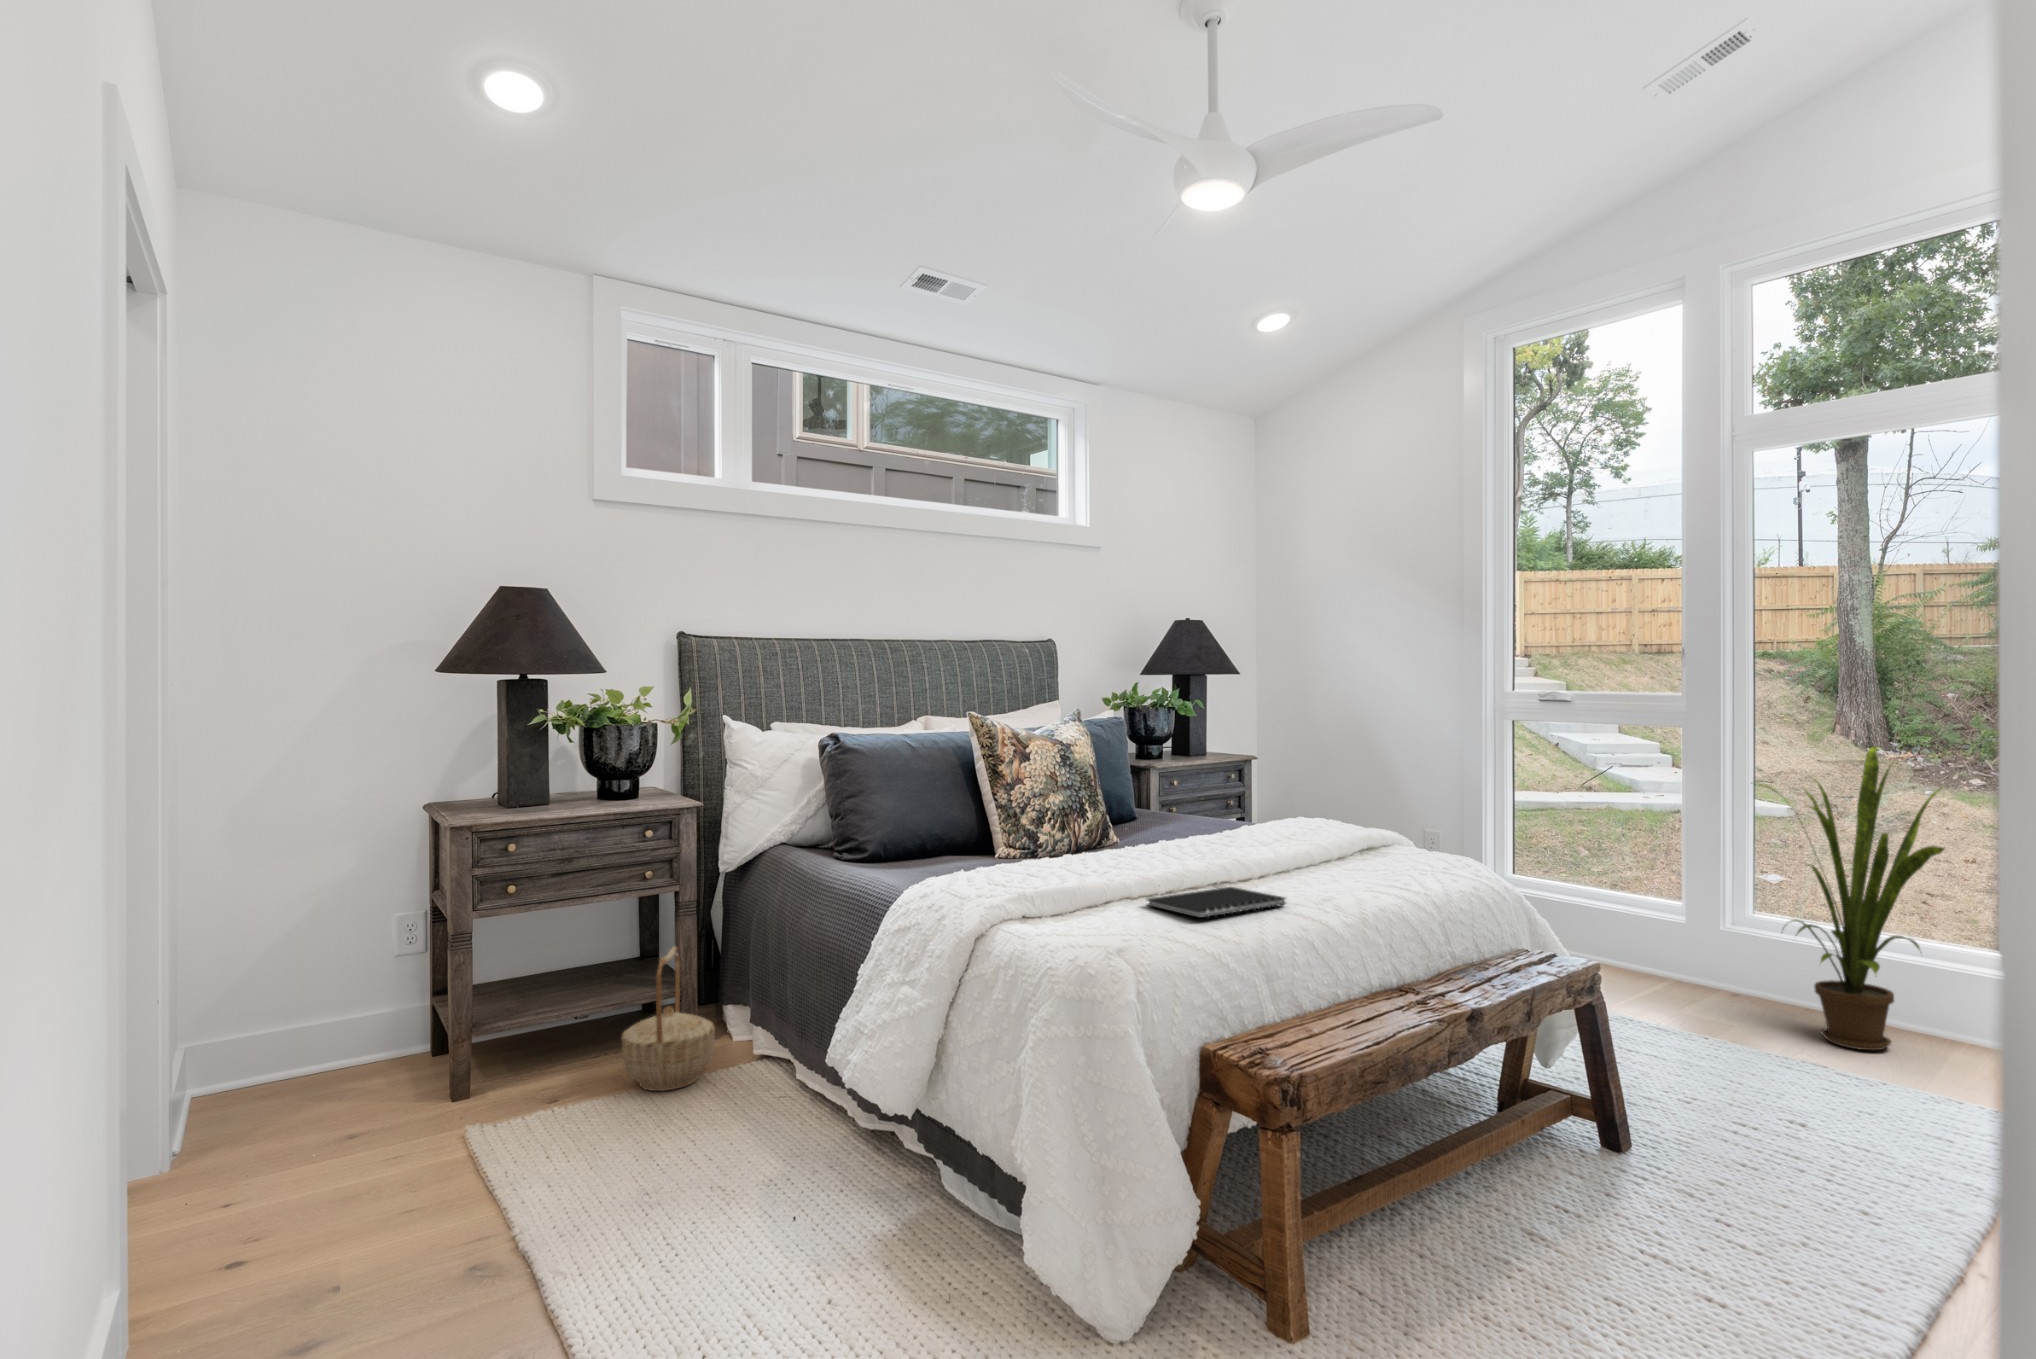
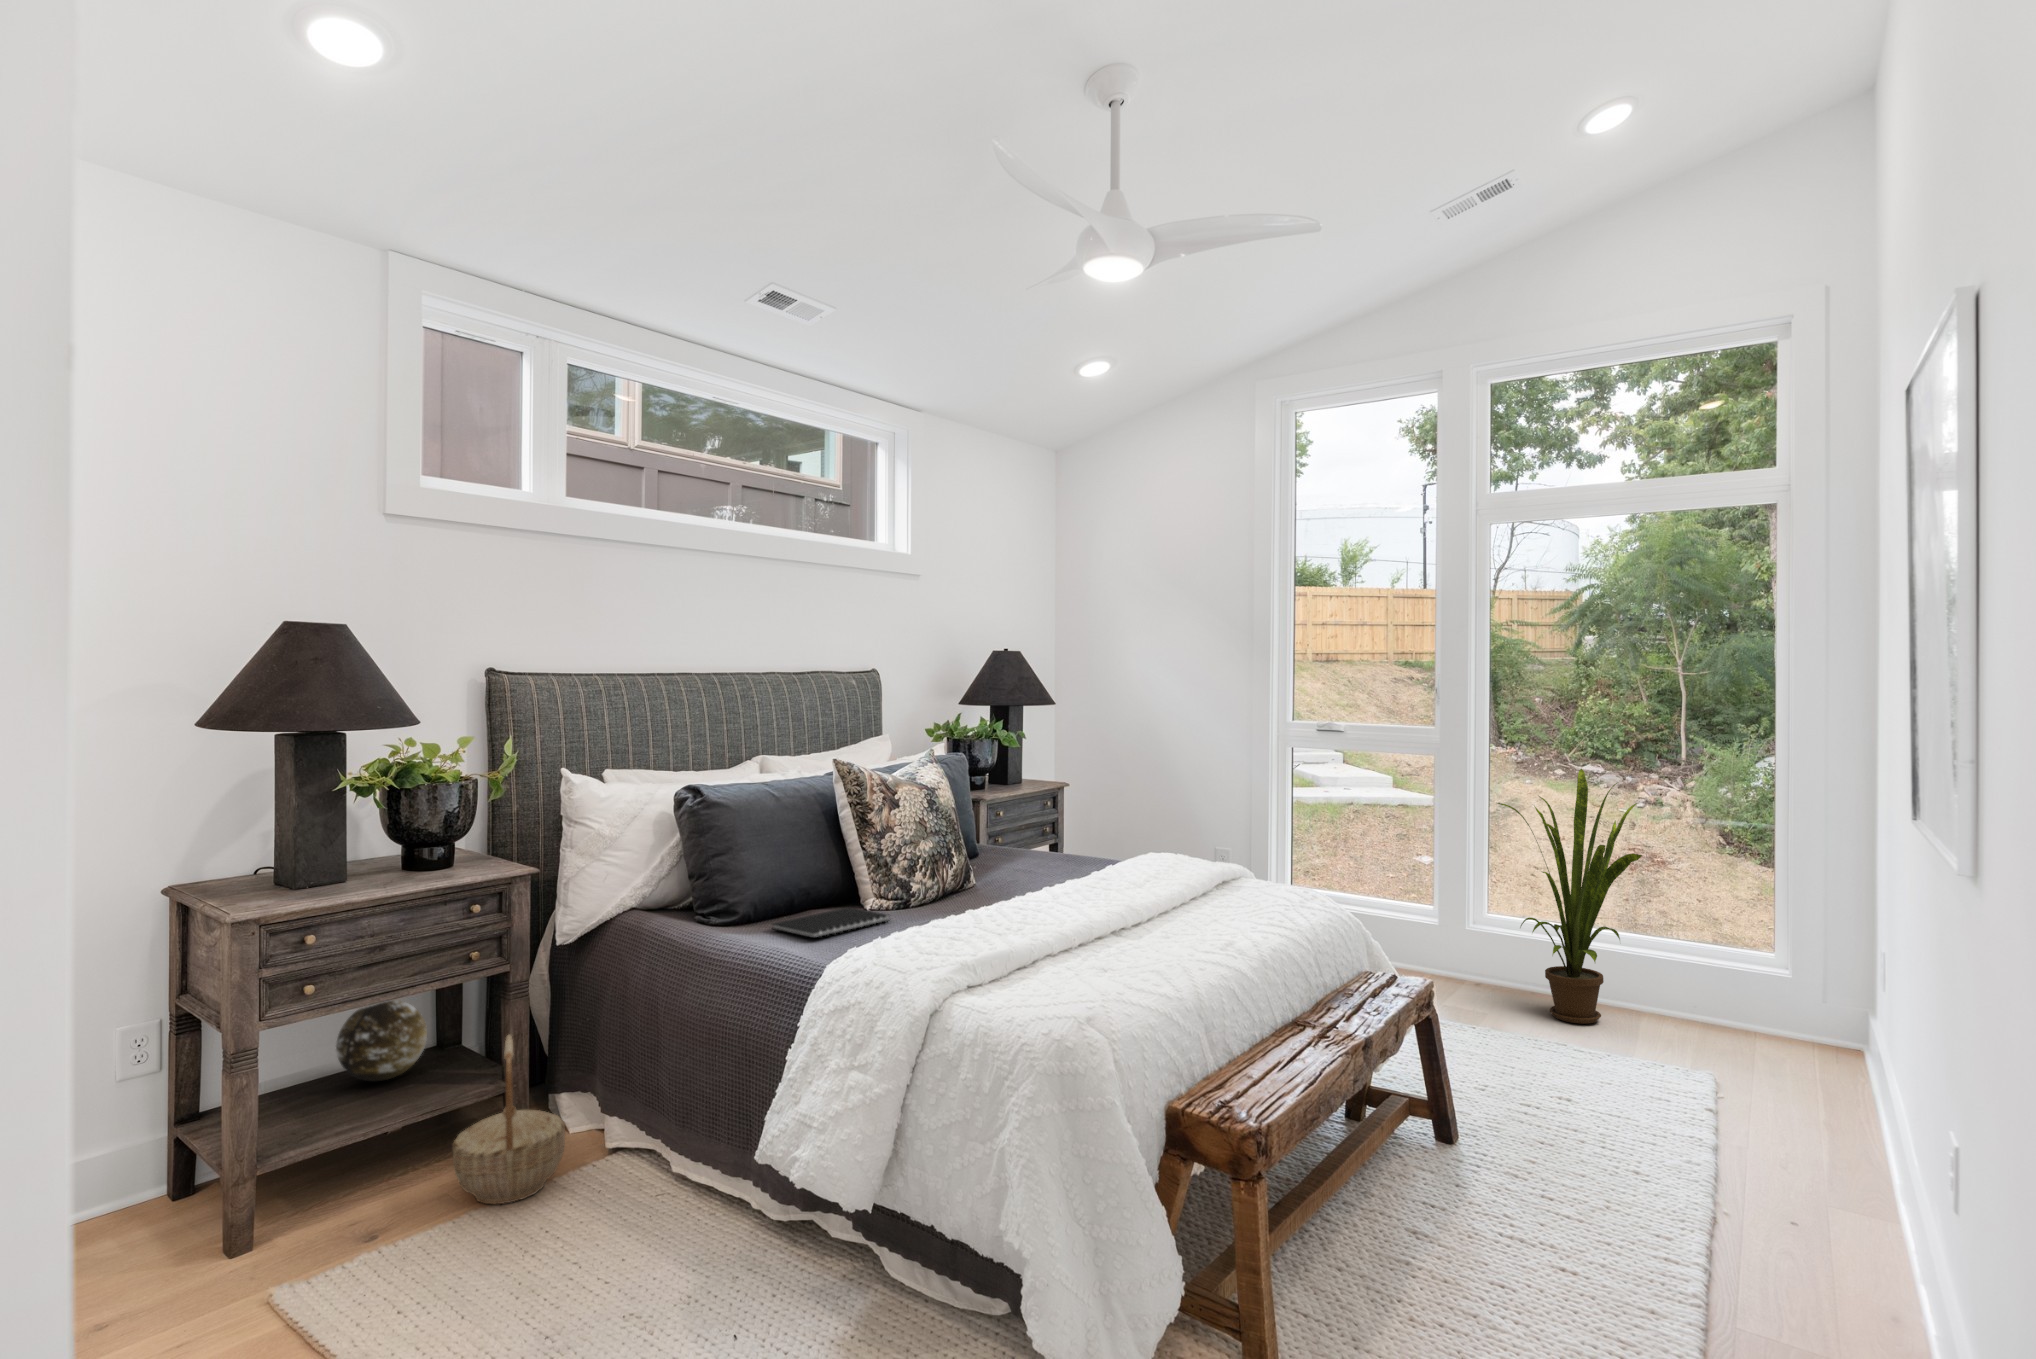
notebook: present [1146,887,1286,919] -> present [773,907,889,938]
decorative orb: none [551,911,622,980] -> present [336,1000,427,1081]

